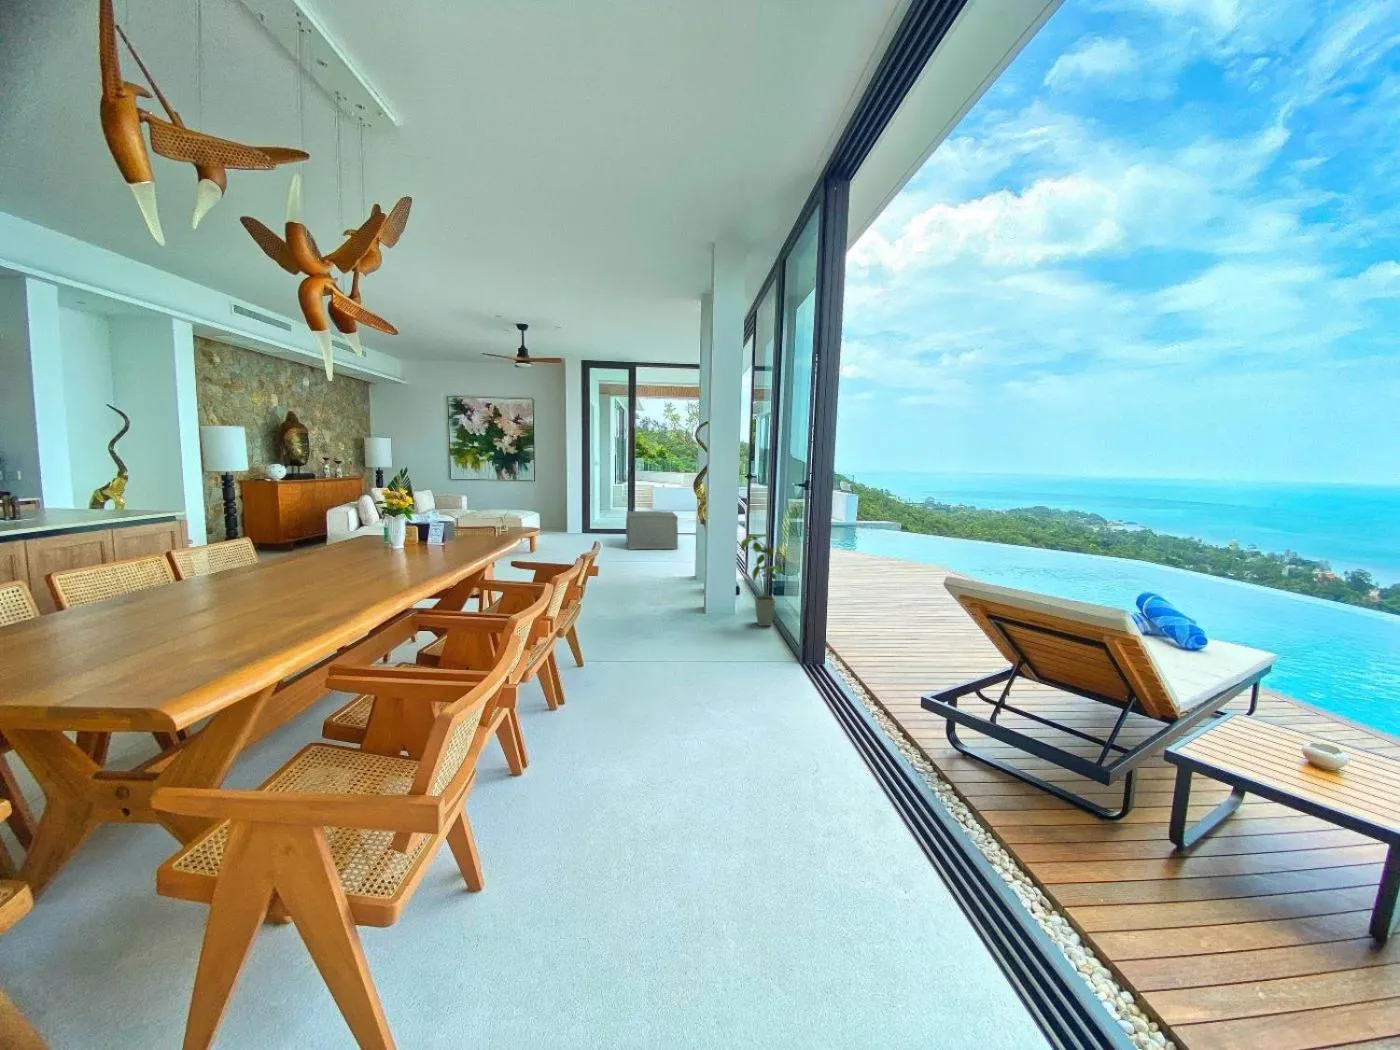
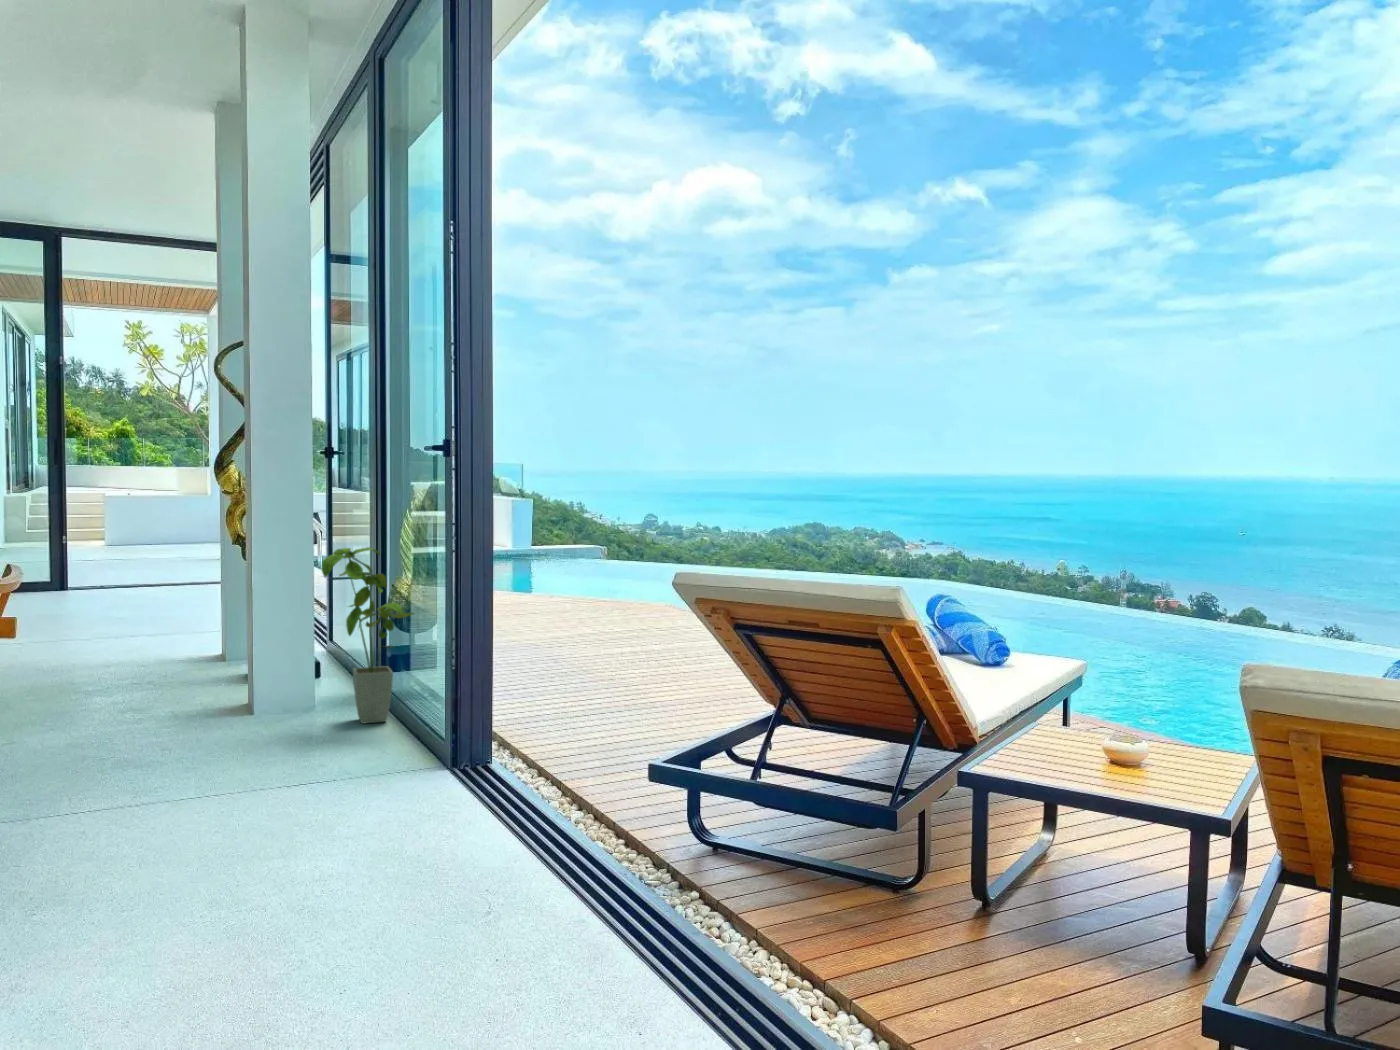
ottoman: present [626,511,678,550] -> none [48,542,179,624]

